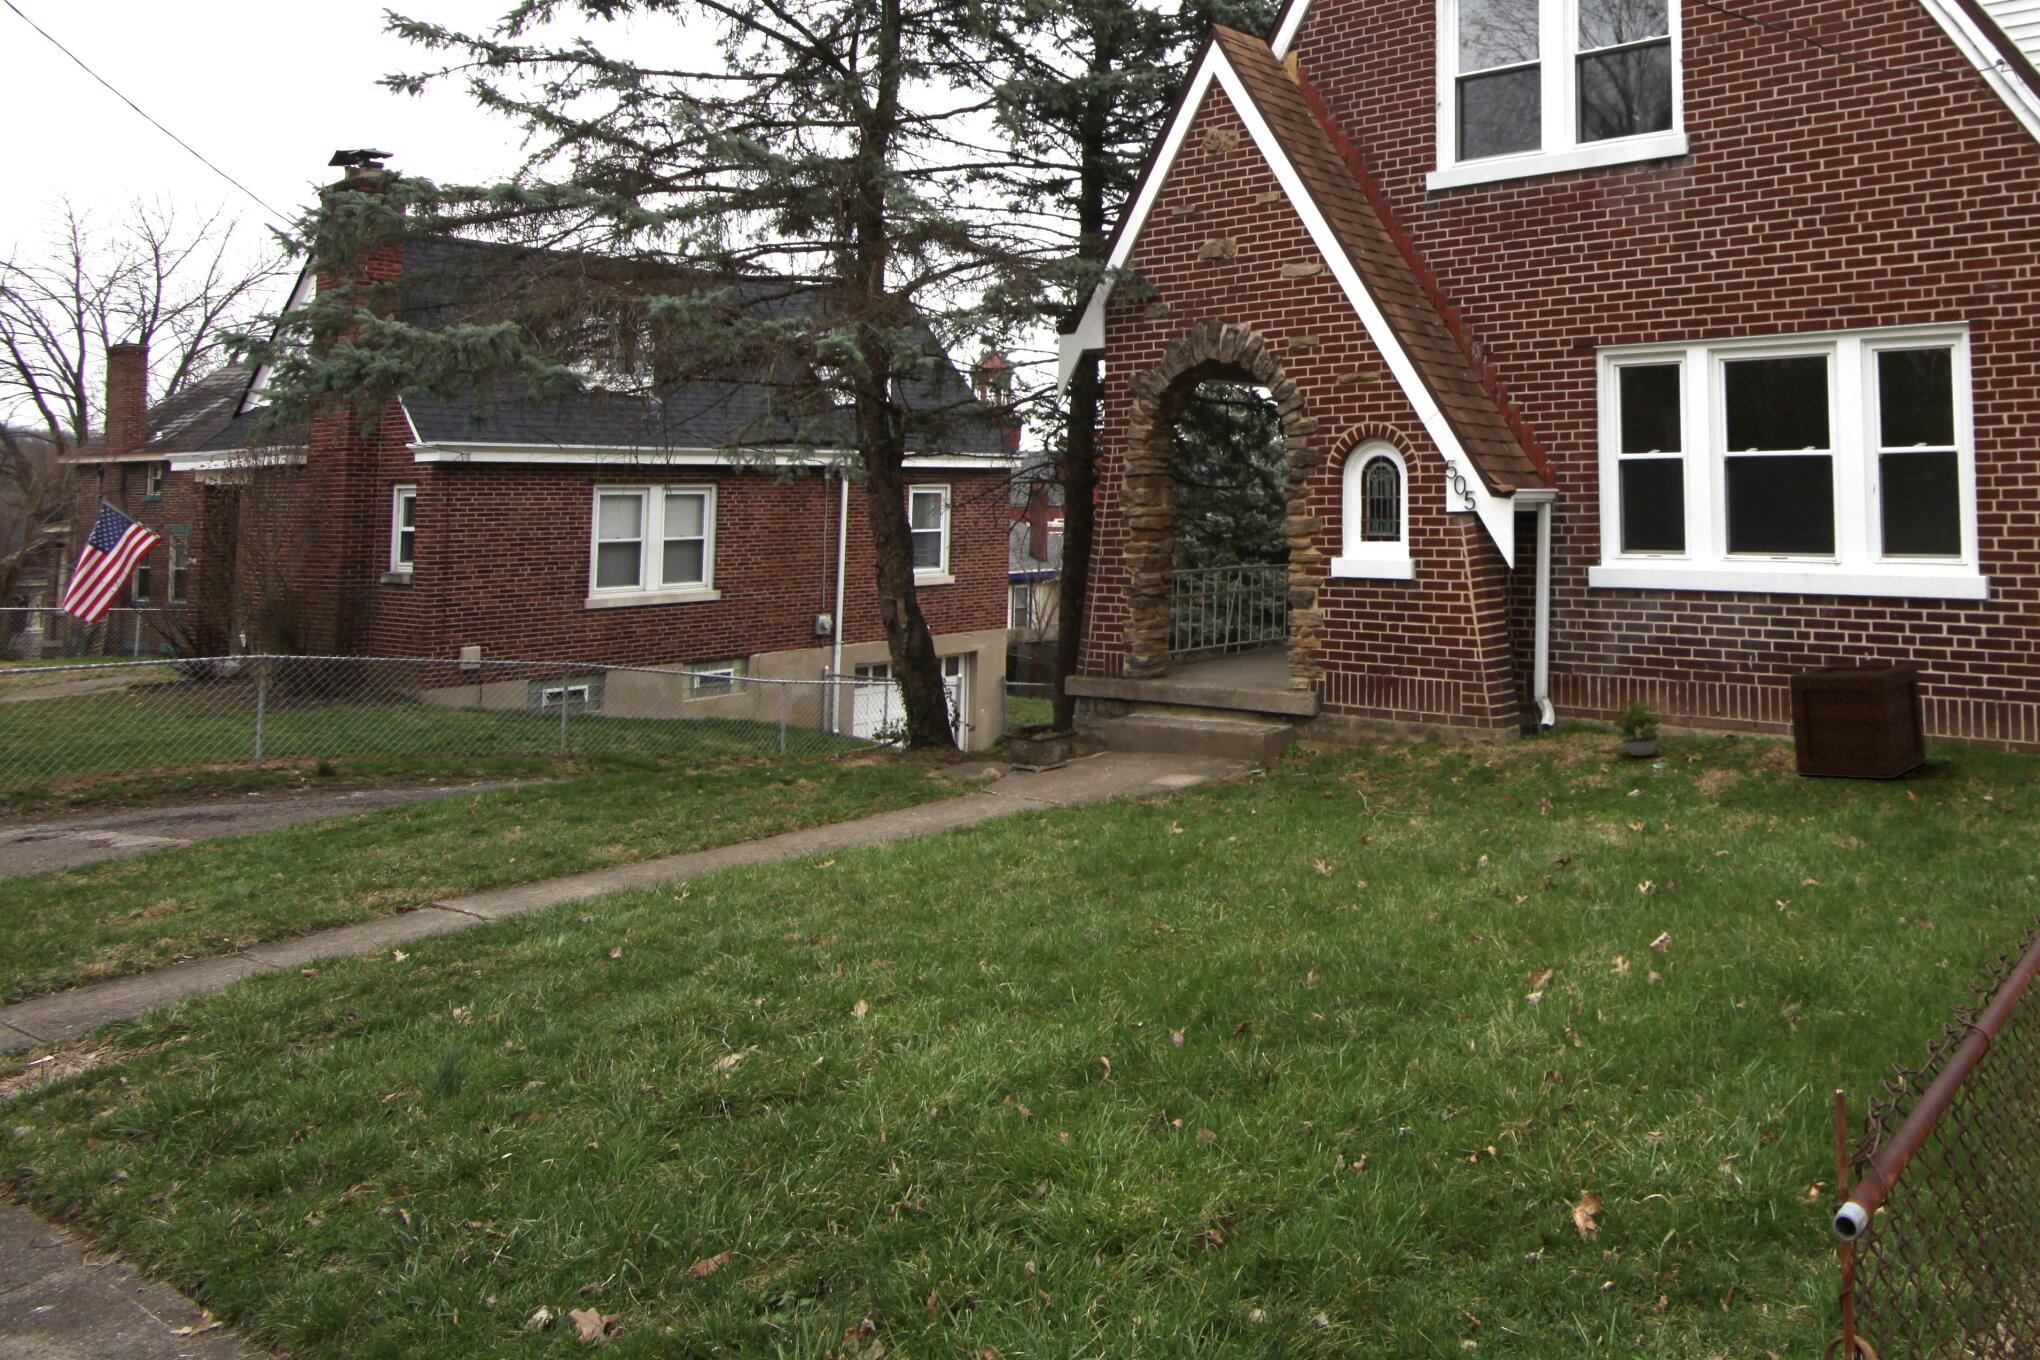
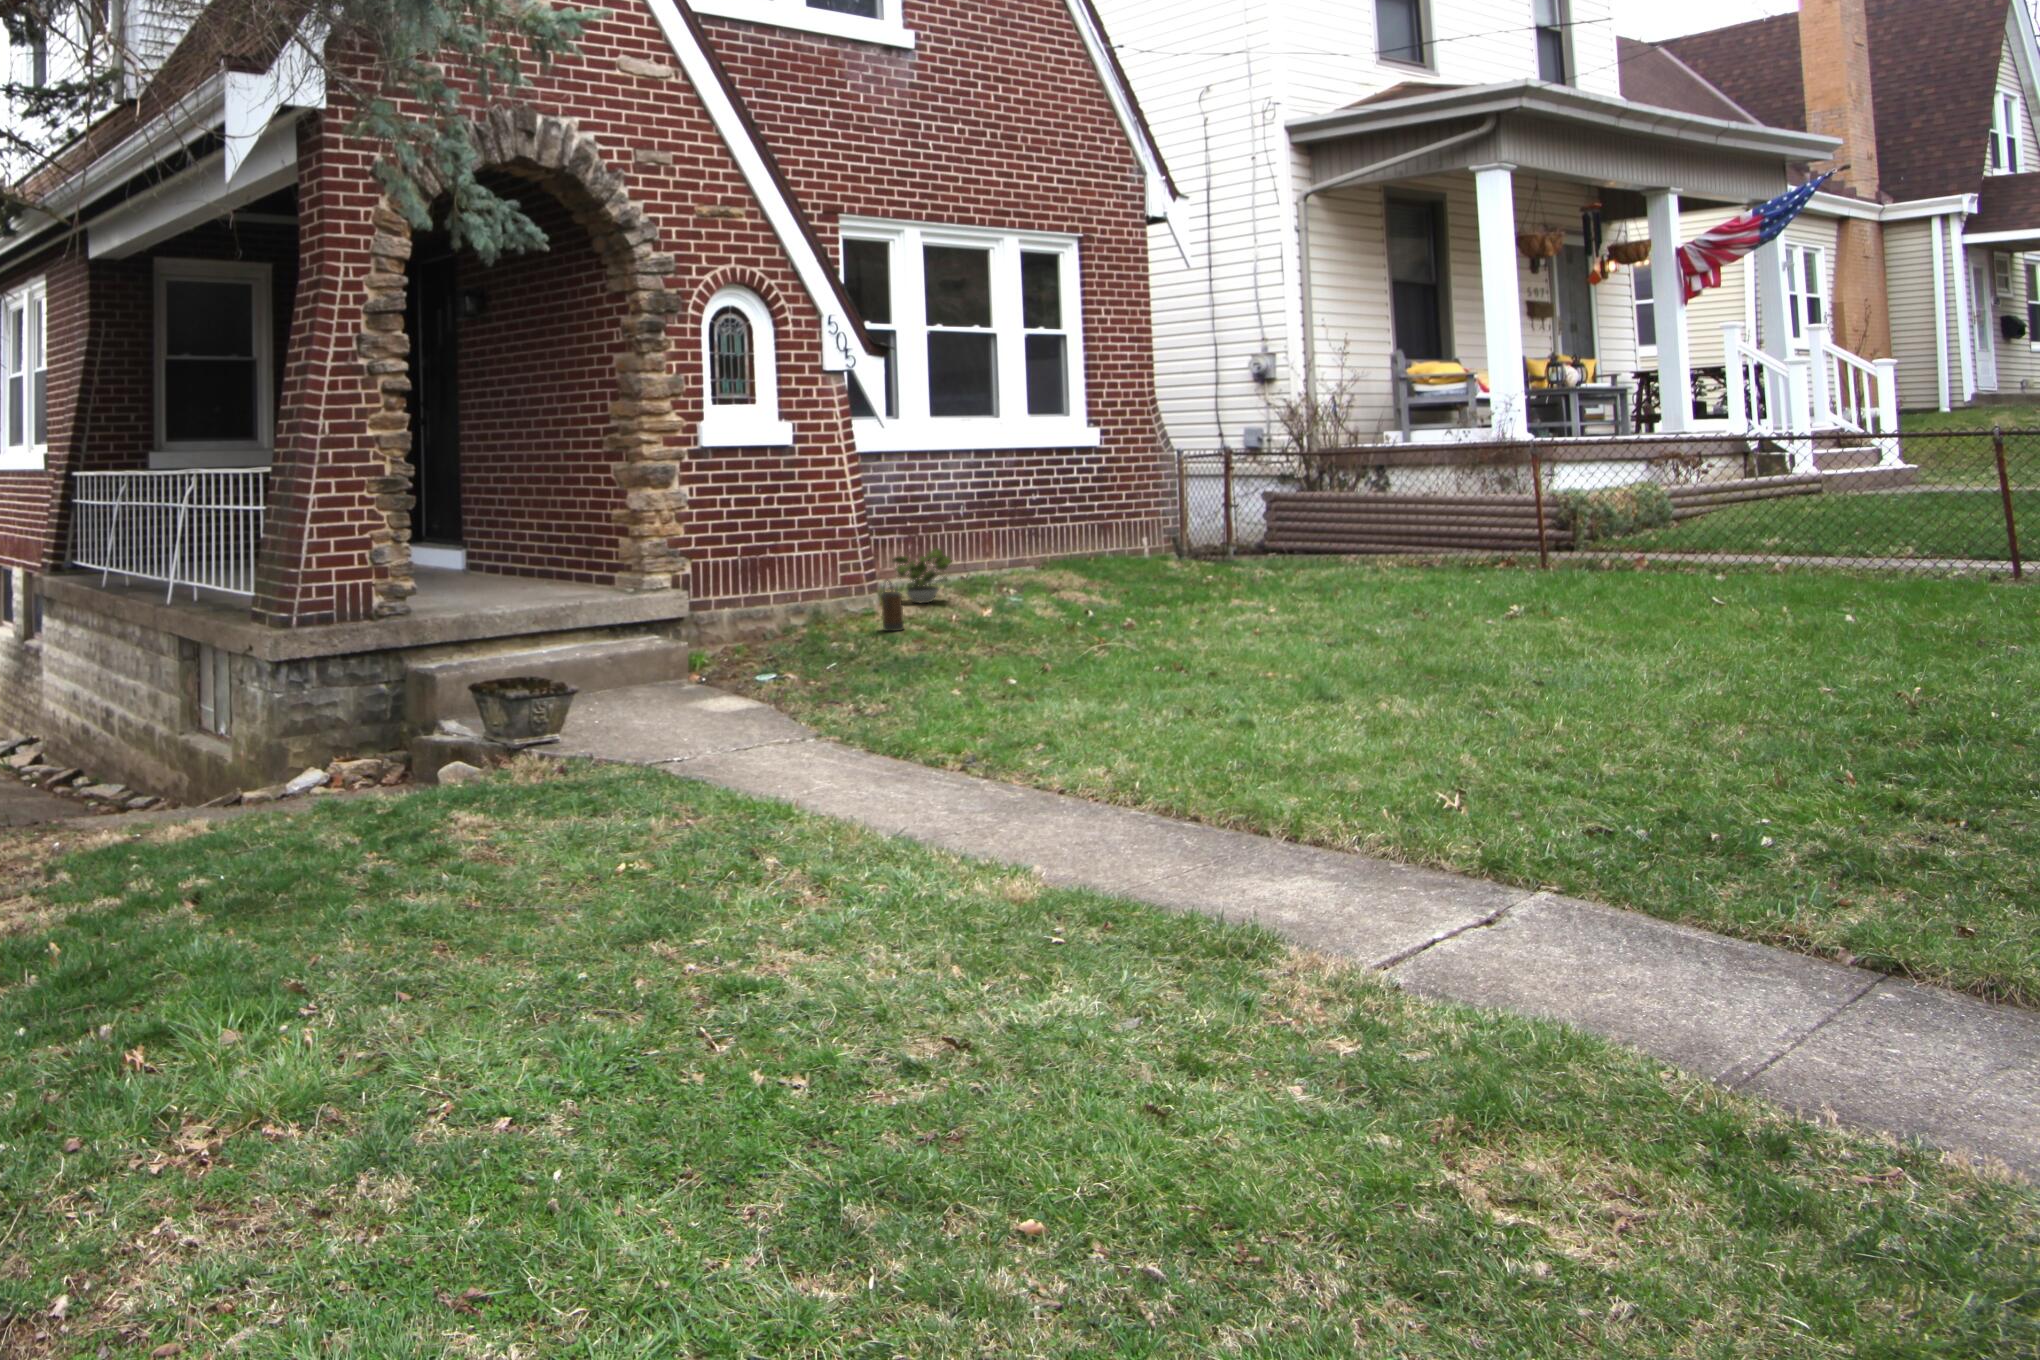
wooden crate: present [1789,664,1926,779] -> none [1027,496,1148,583]
watering can: none [1442,715,1487,768] -> present [881,579,904,631]

